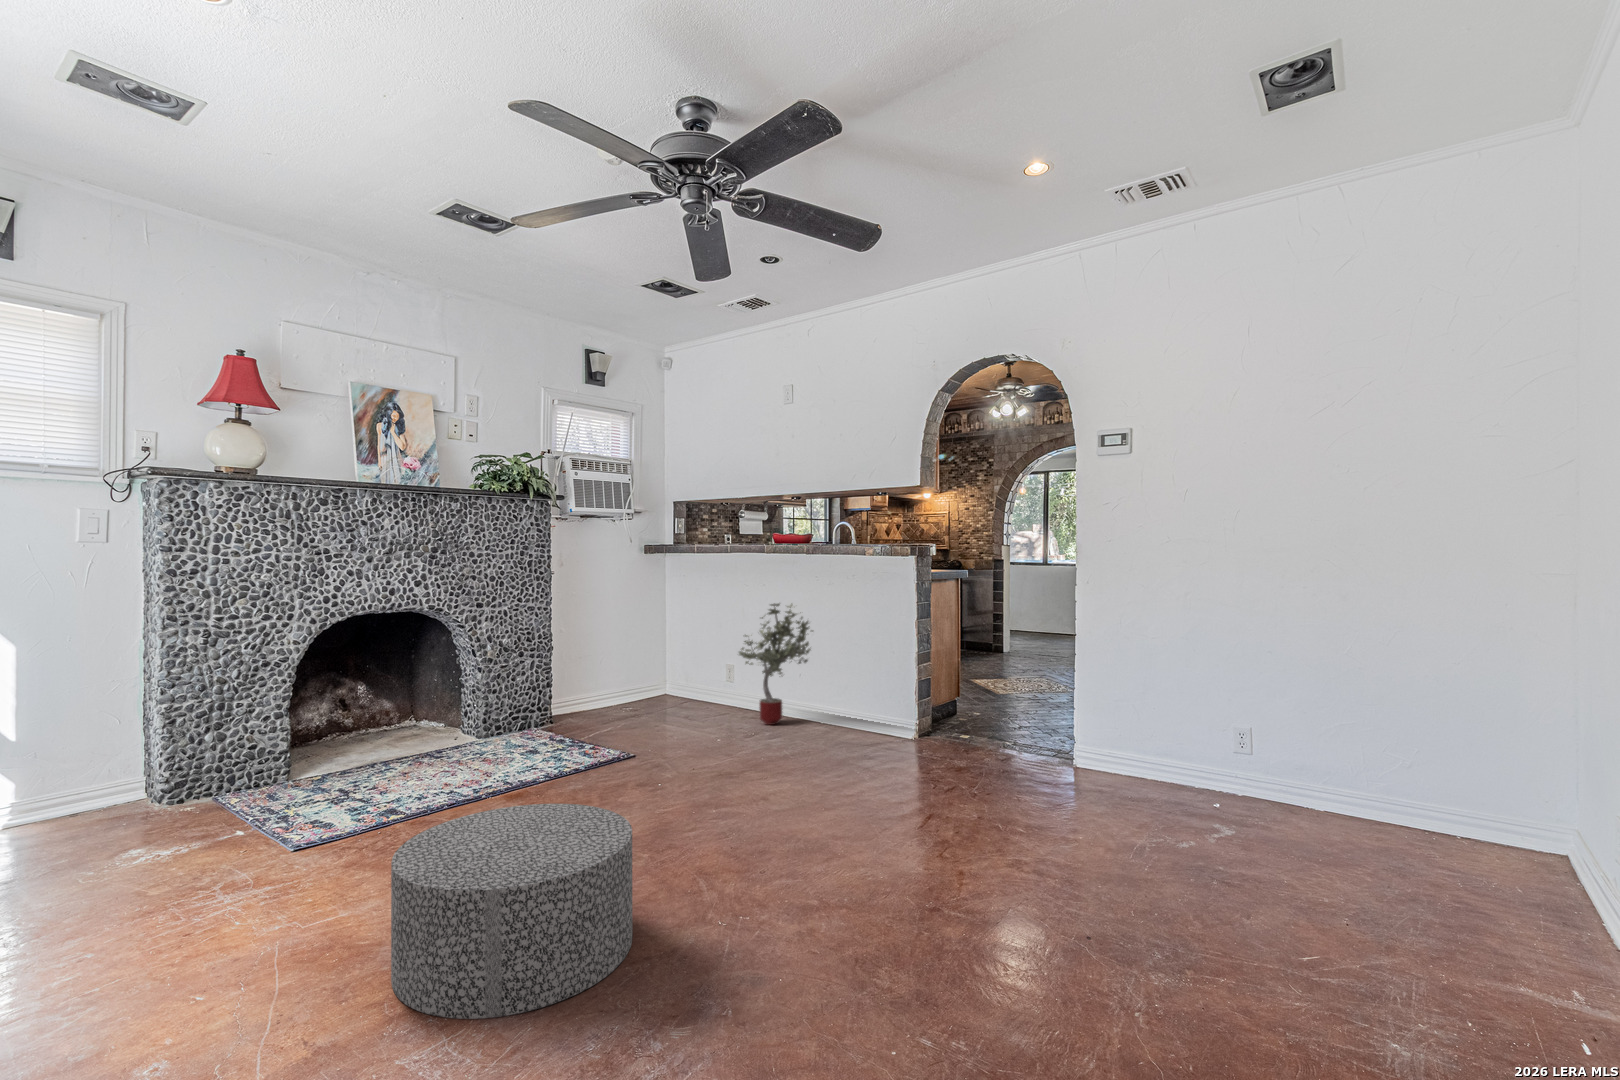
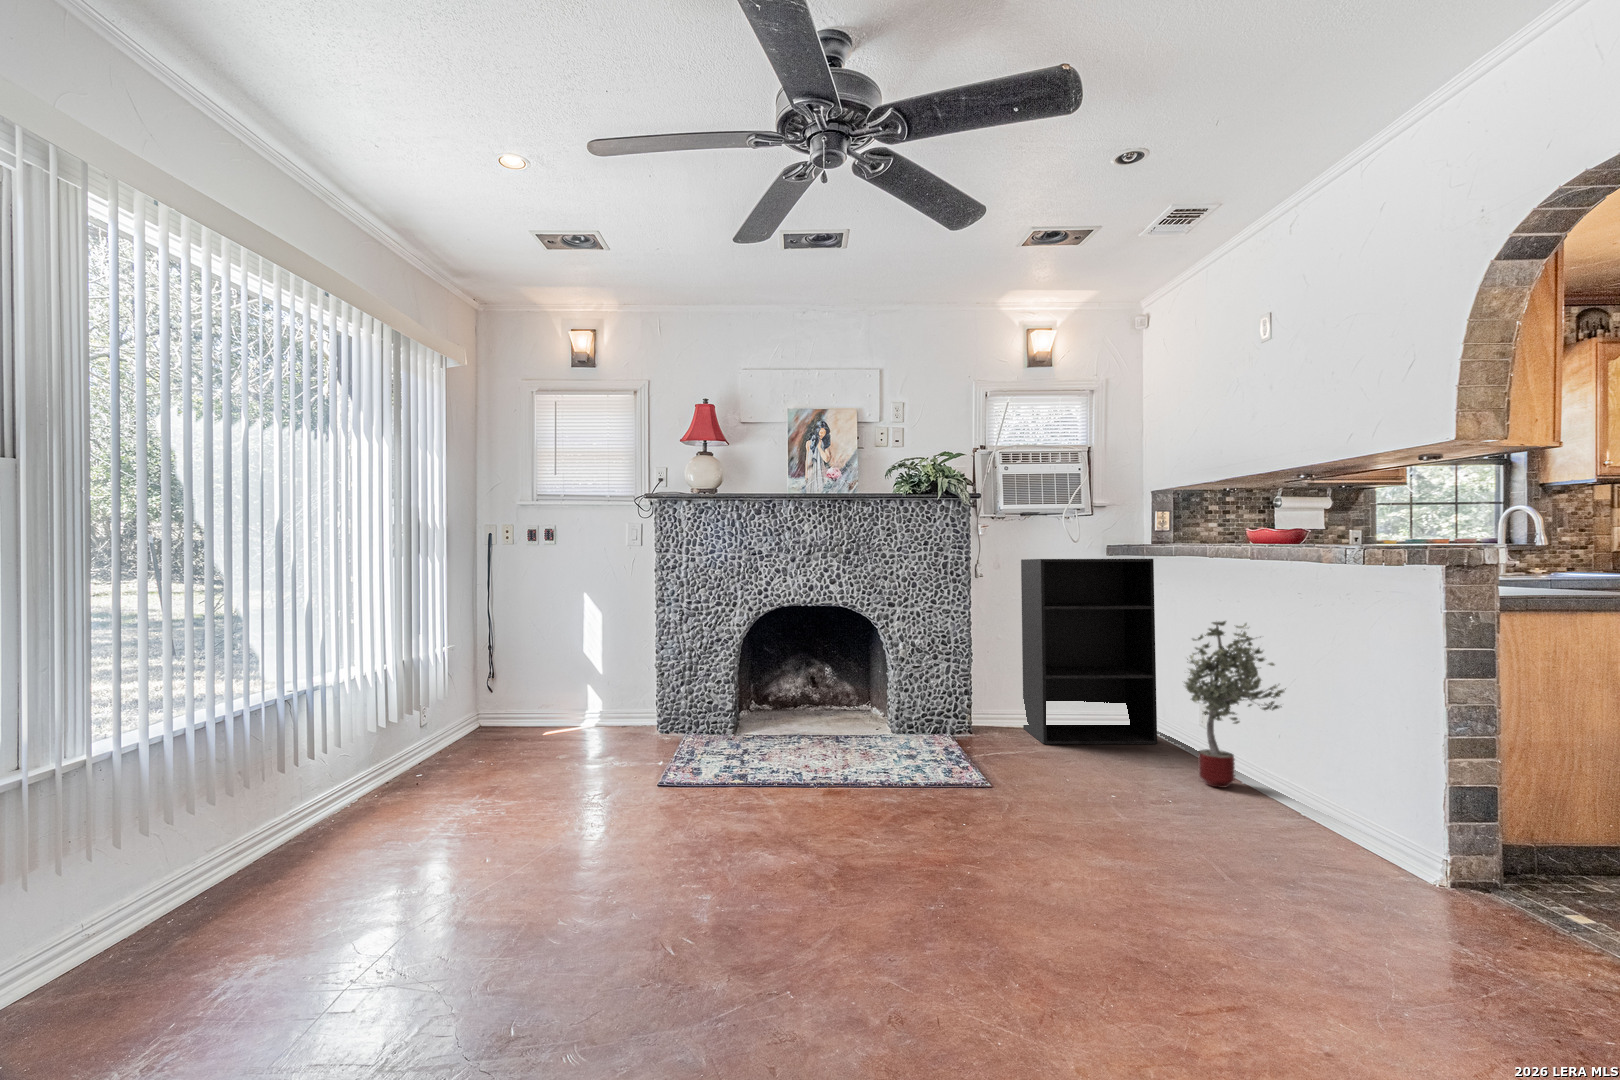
bookshelf: none [589,555,700,722] -> present [1021,559,1157,744]
ottoman: present [391,804,633,1019] -> none [490,785,718,990]

